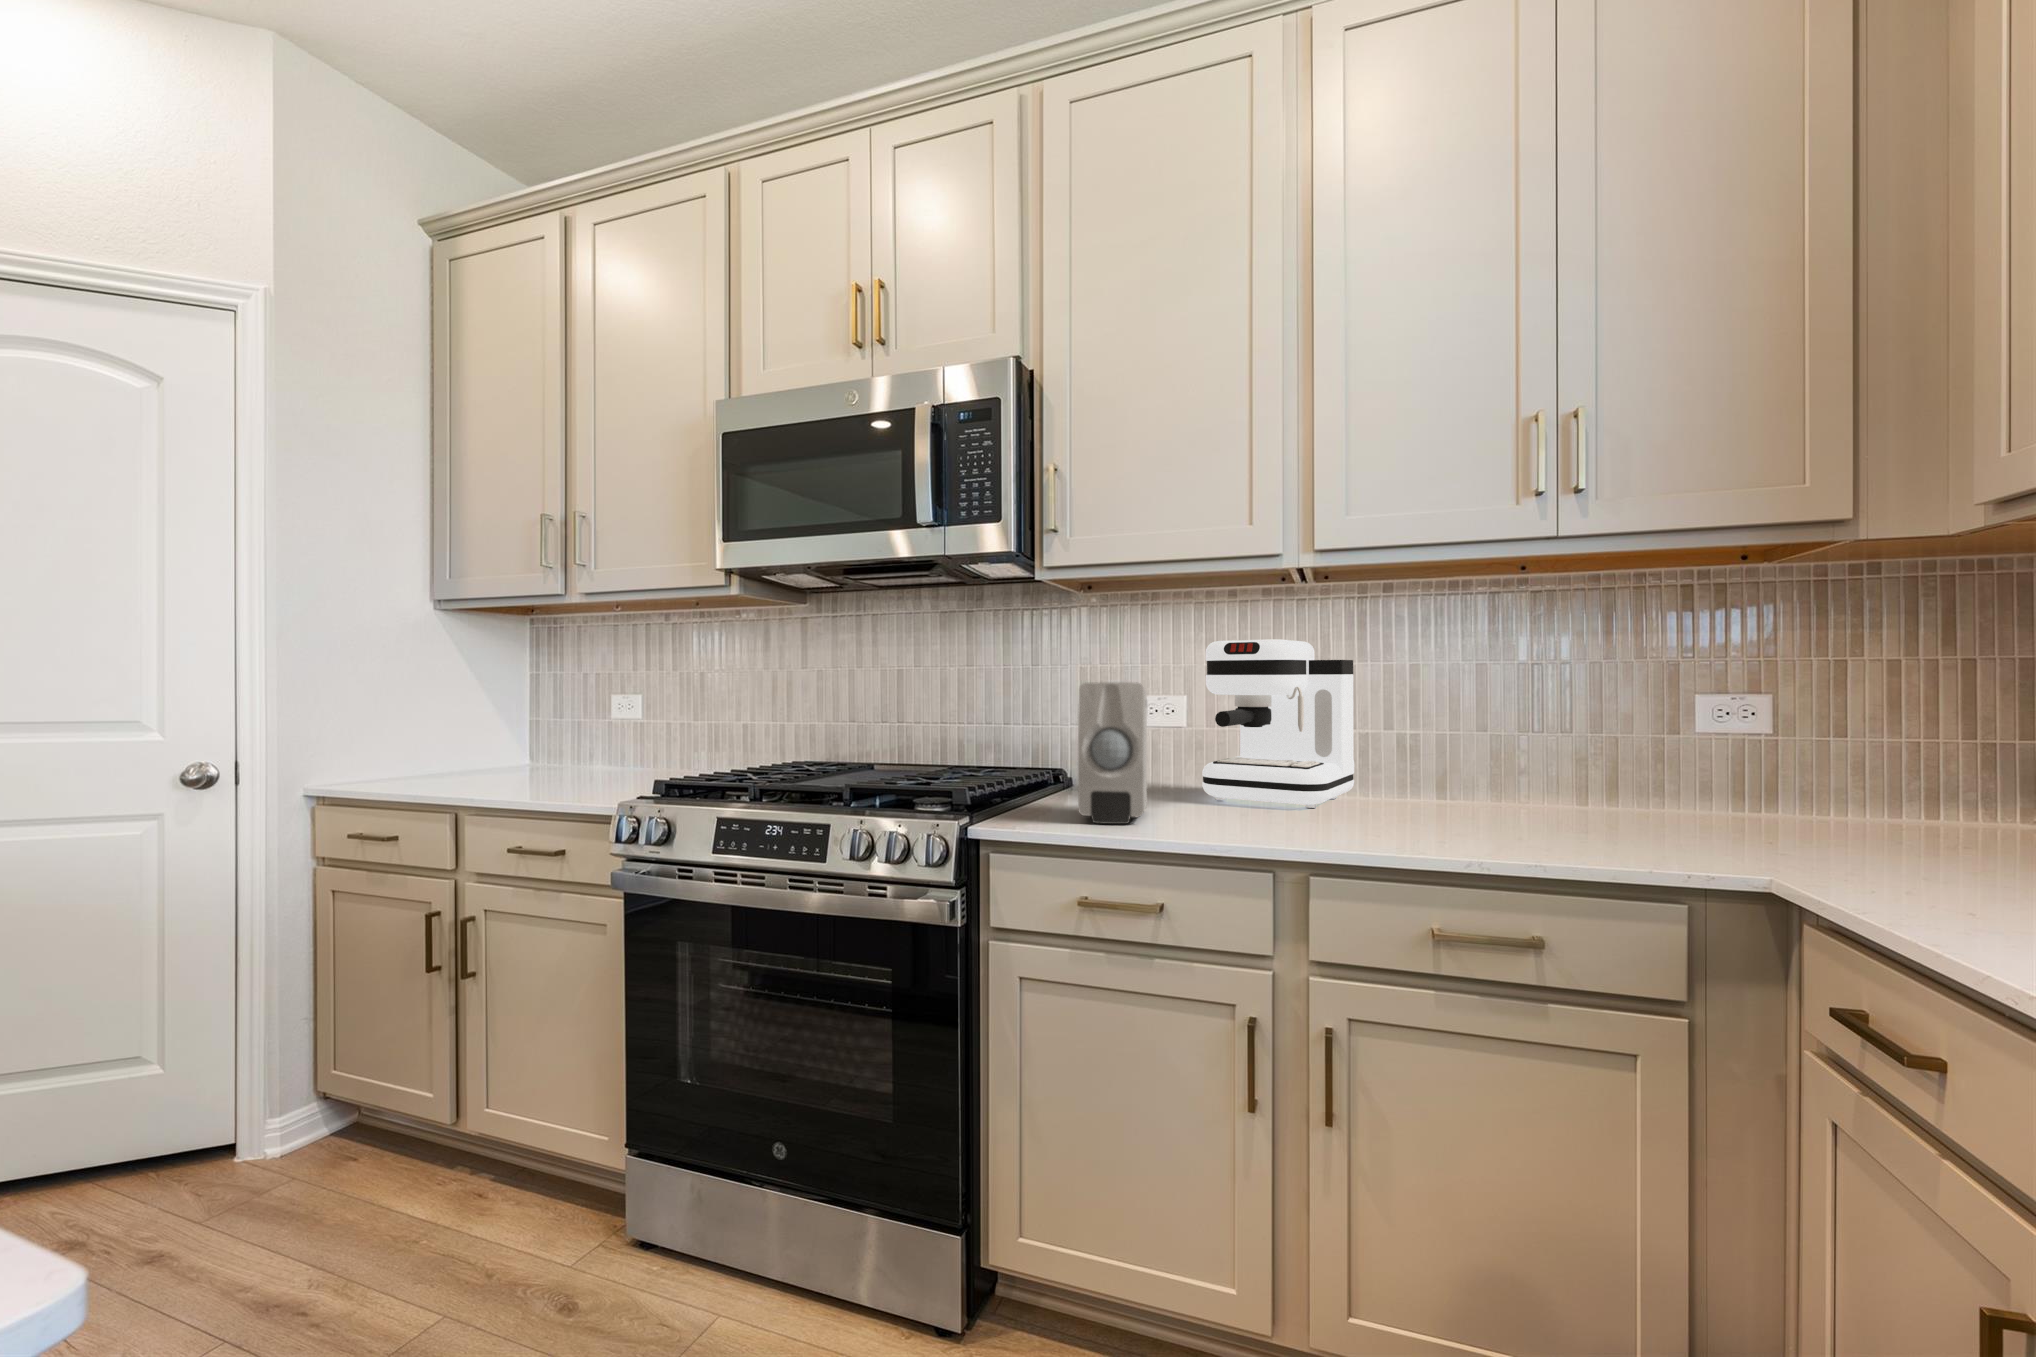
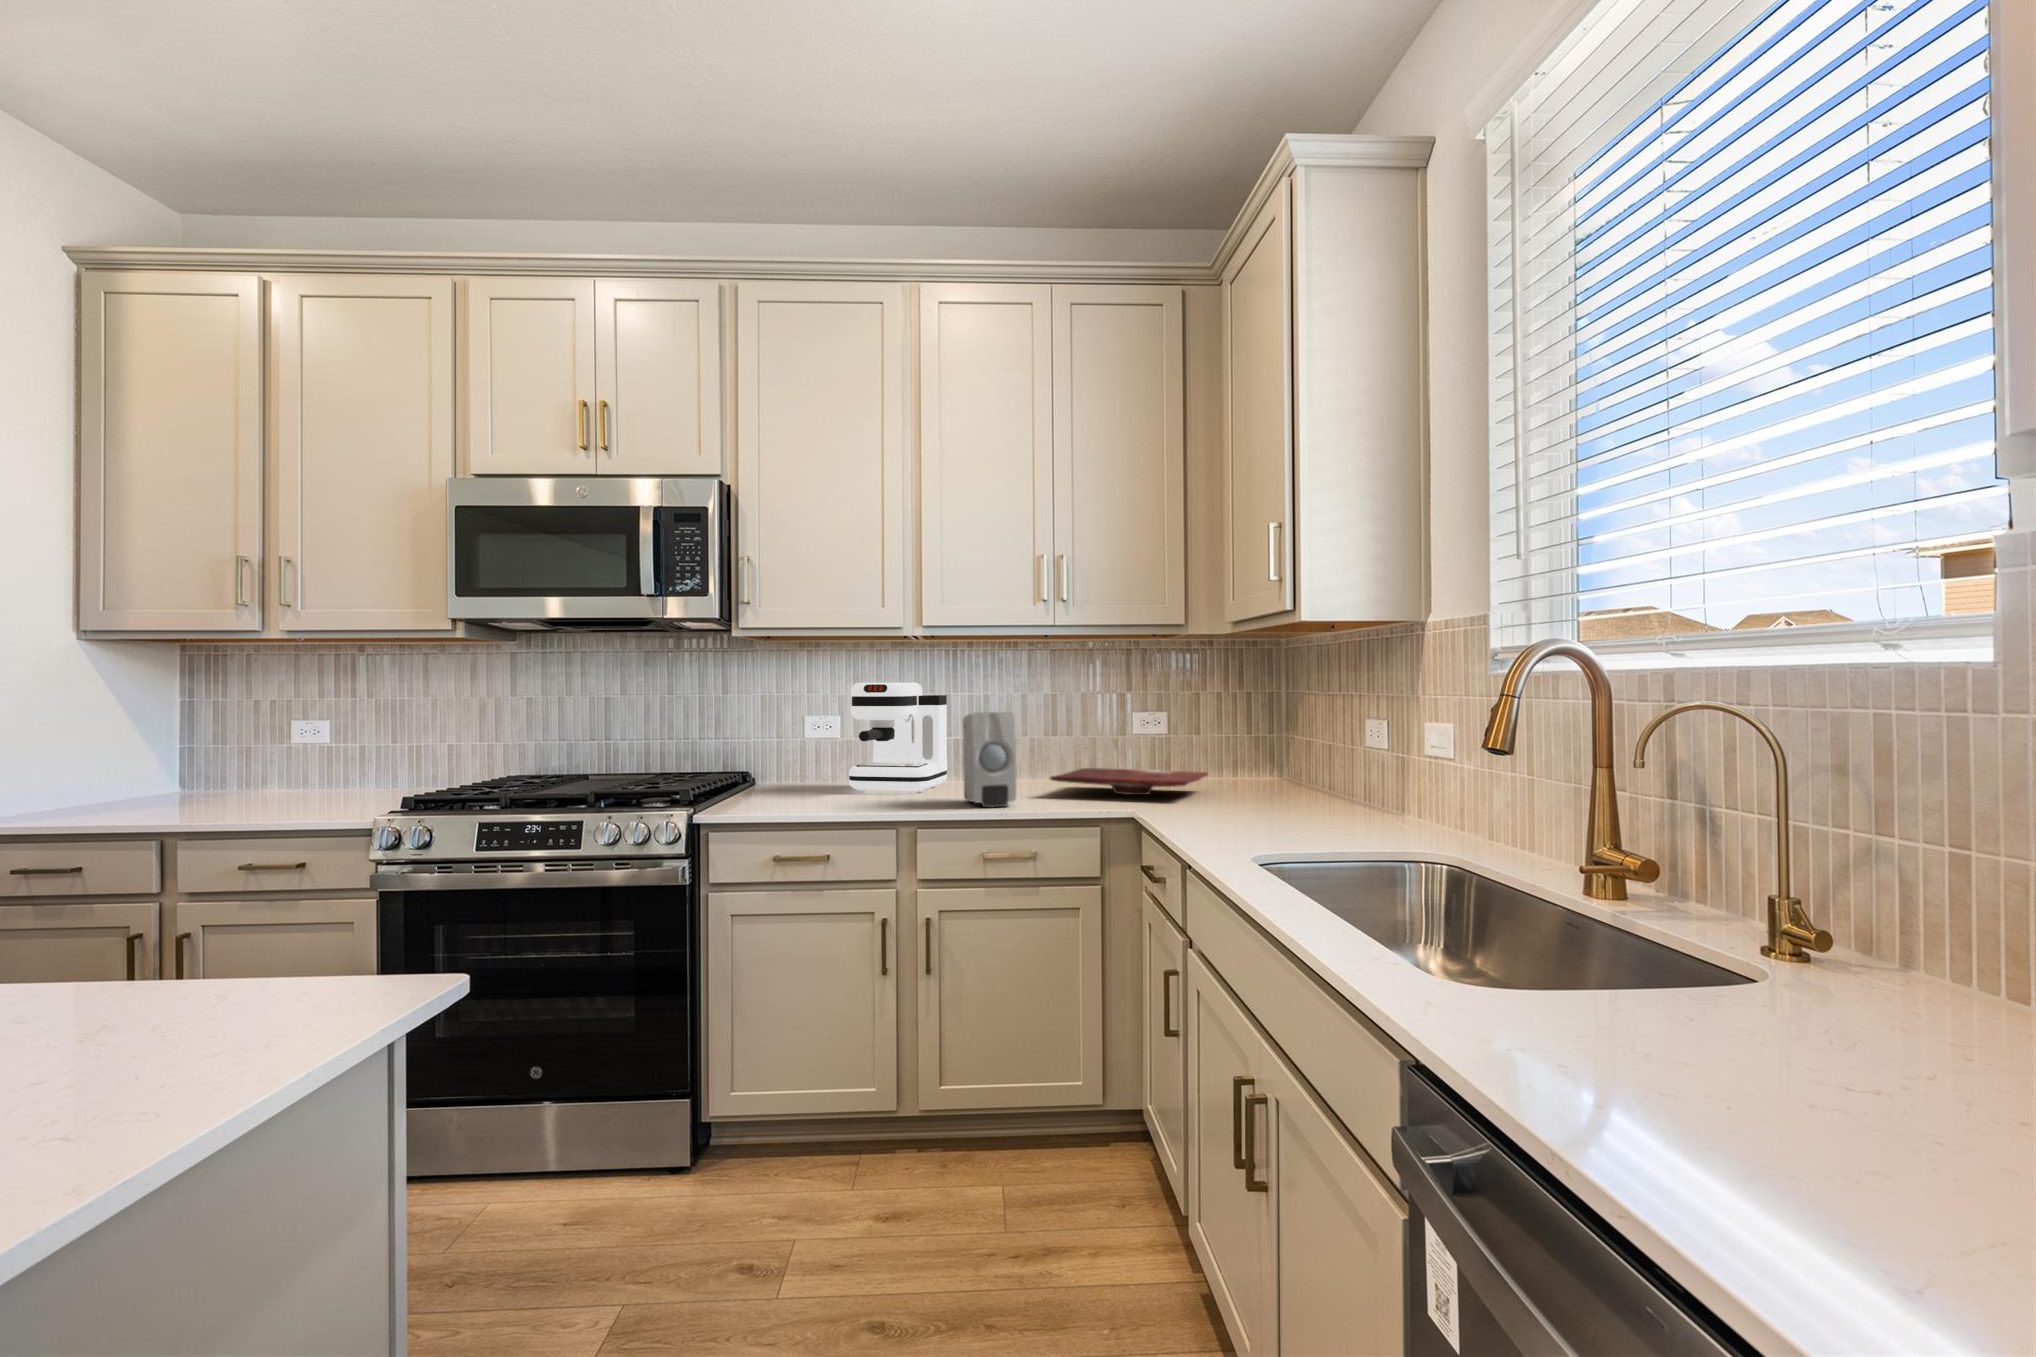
soap dispenser: present [1078,682,1147,824] -> present [963,712,1016,807]
cutting board: none [1554,782,1912,842] -> present [1050,768,1208,795]

